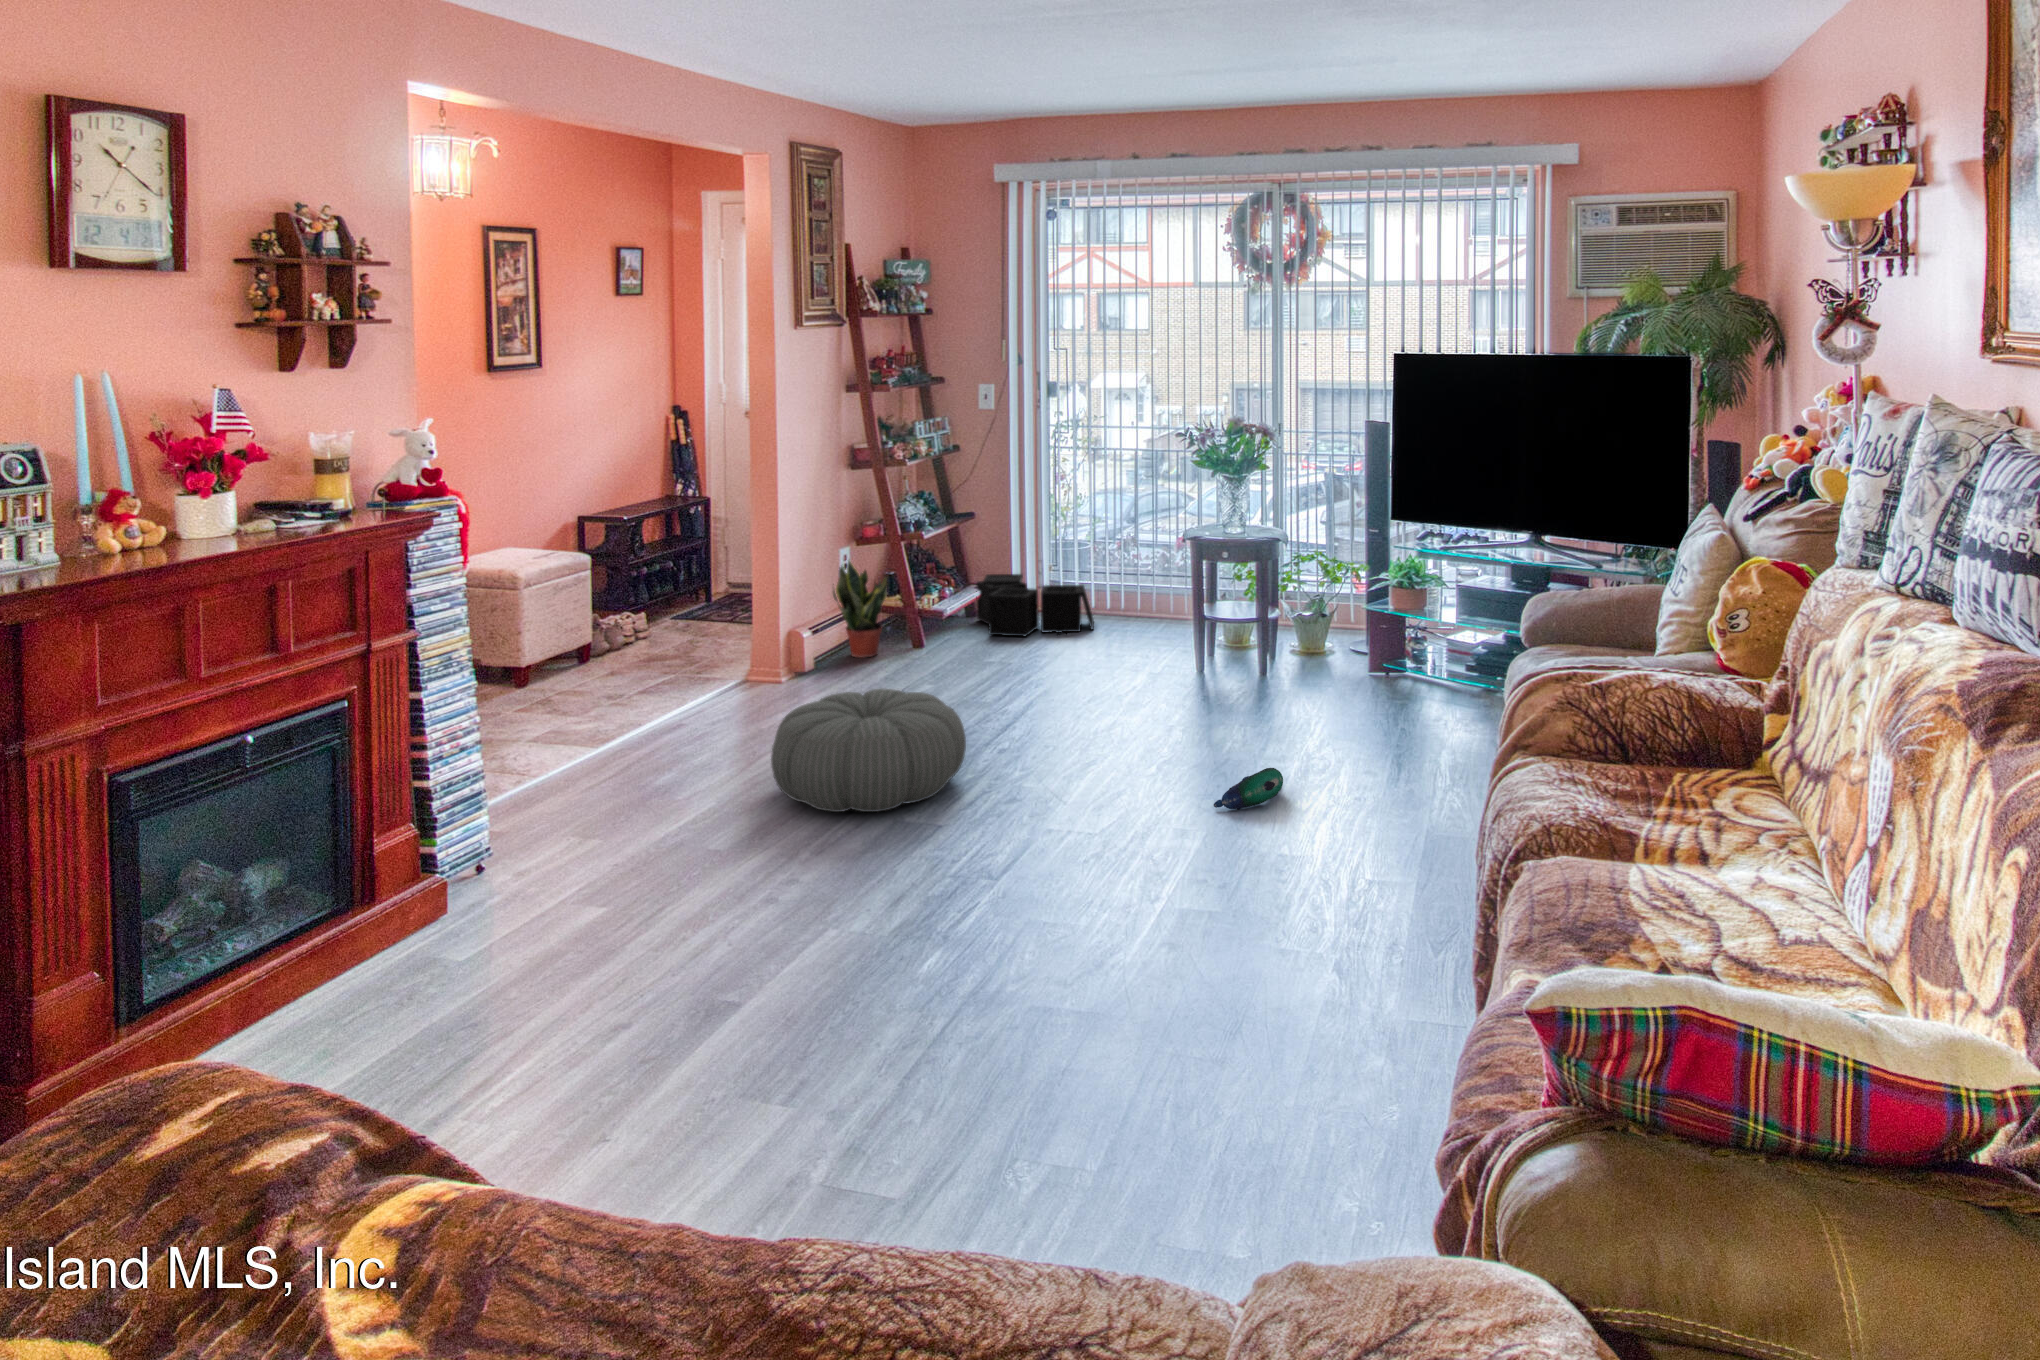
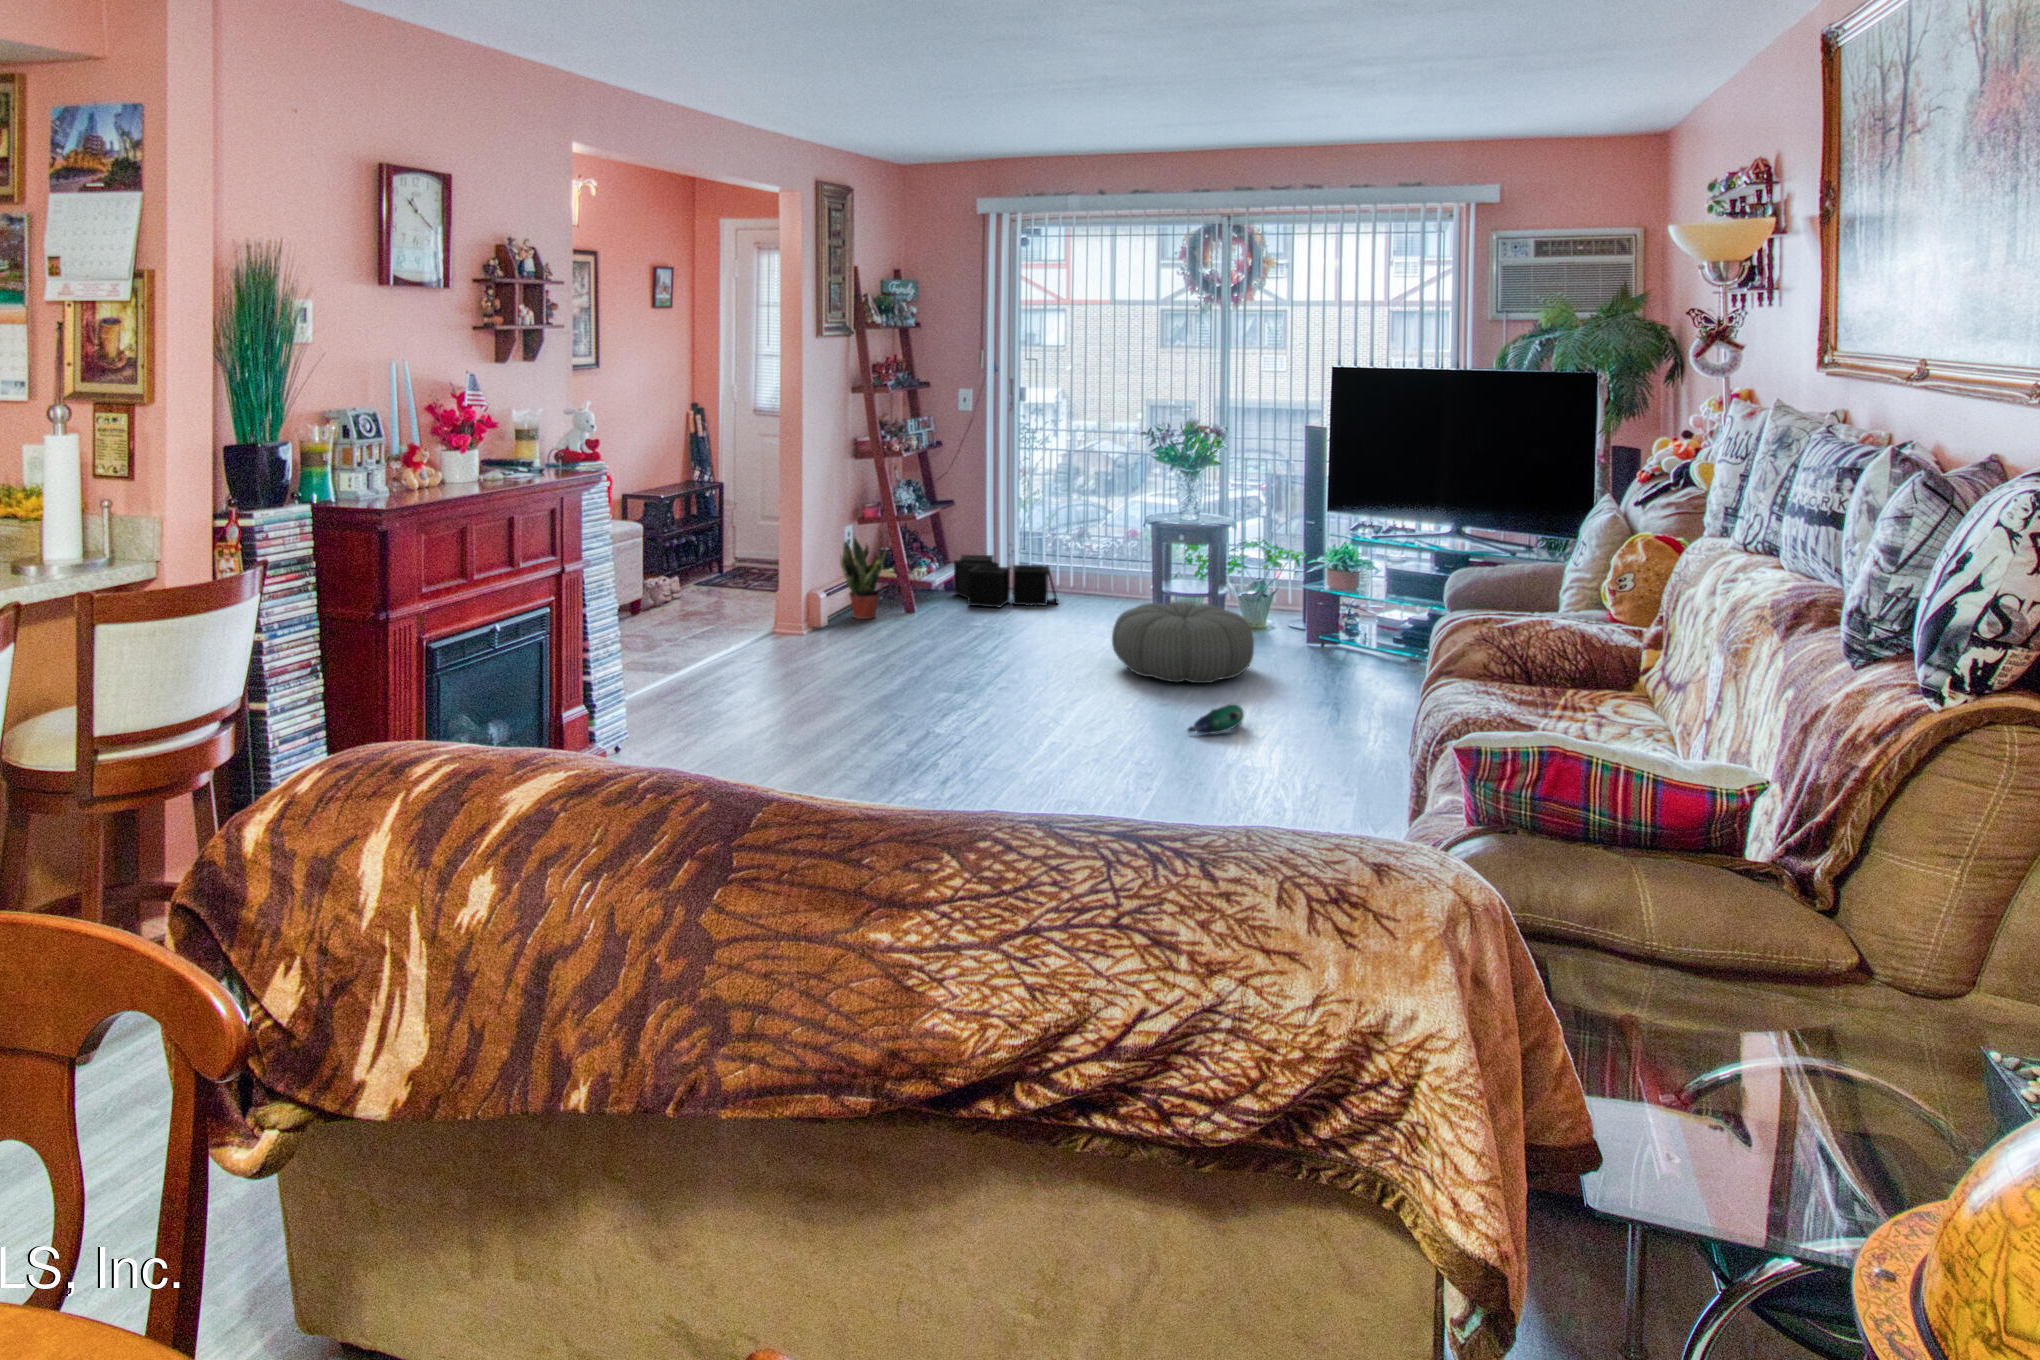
pouf: present [771,689,966,812] -> present [1112,602,1254,683]

